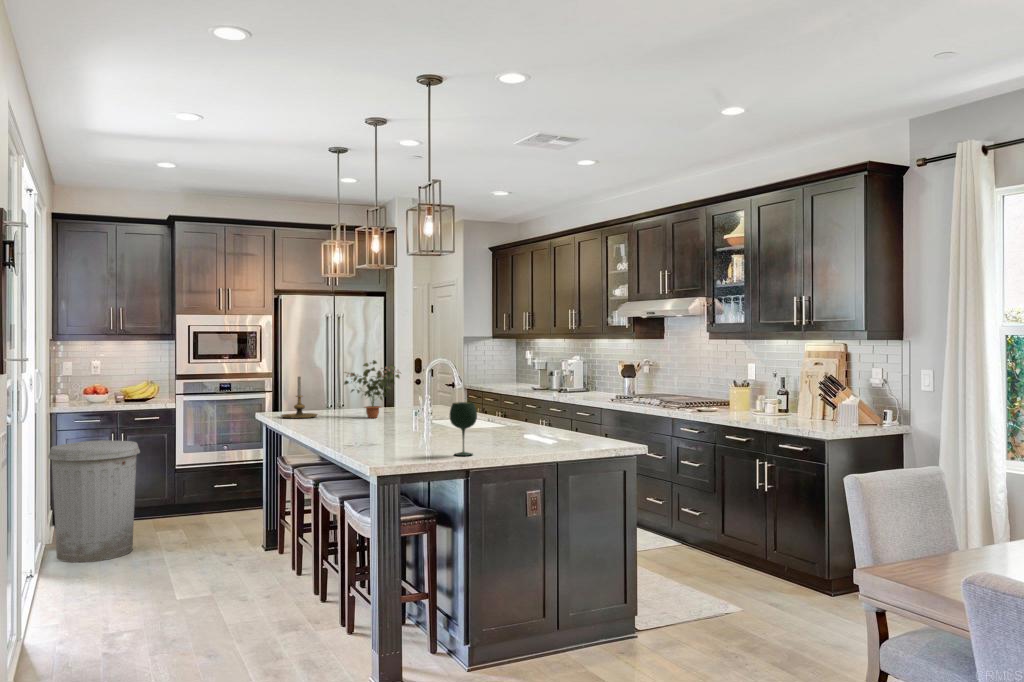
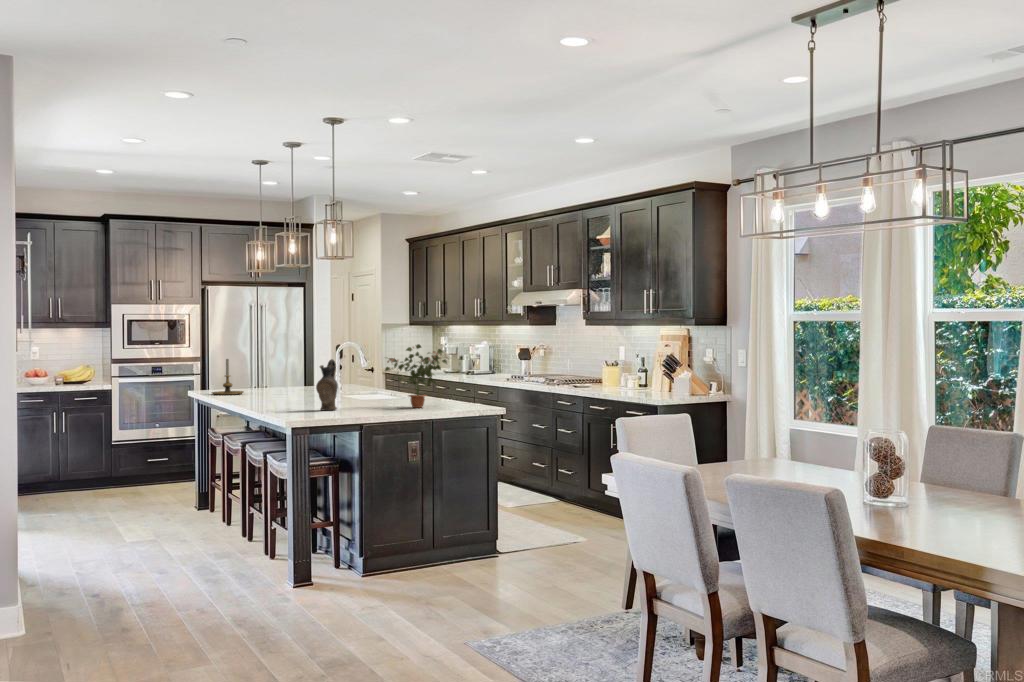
potted plant: present [344,360,400,418] -> present [385,344,448,408]
ceramic pitcher: none [408,381,435,448] -> present [316,359,338,410]
wine glass: present [450,402,477,456] -> none [346,374,368,414]
trash can: present [48,440,140,562] -> none [5,417,86,521]

